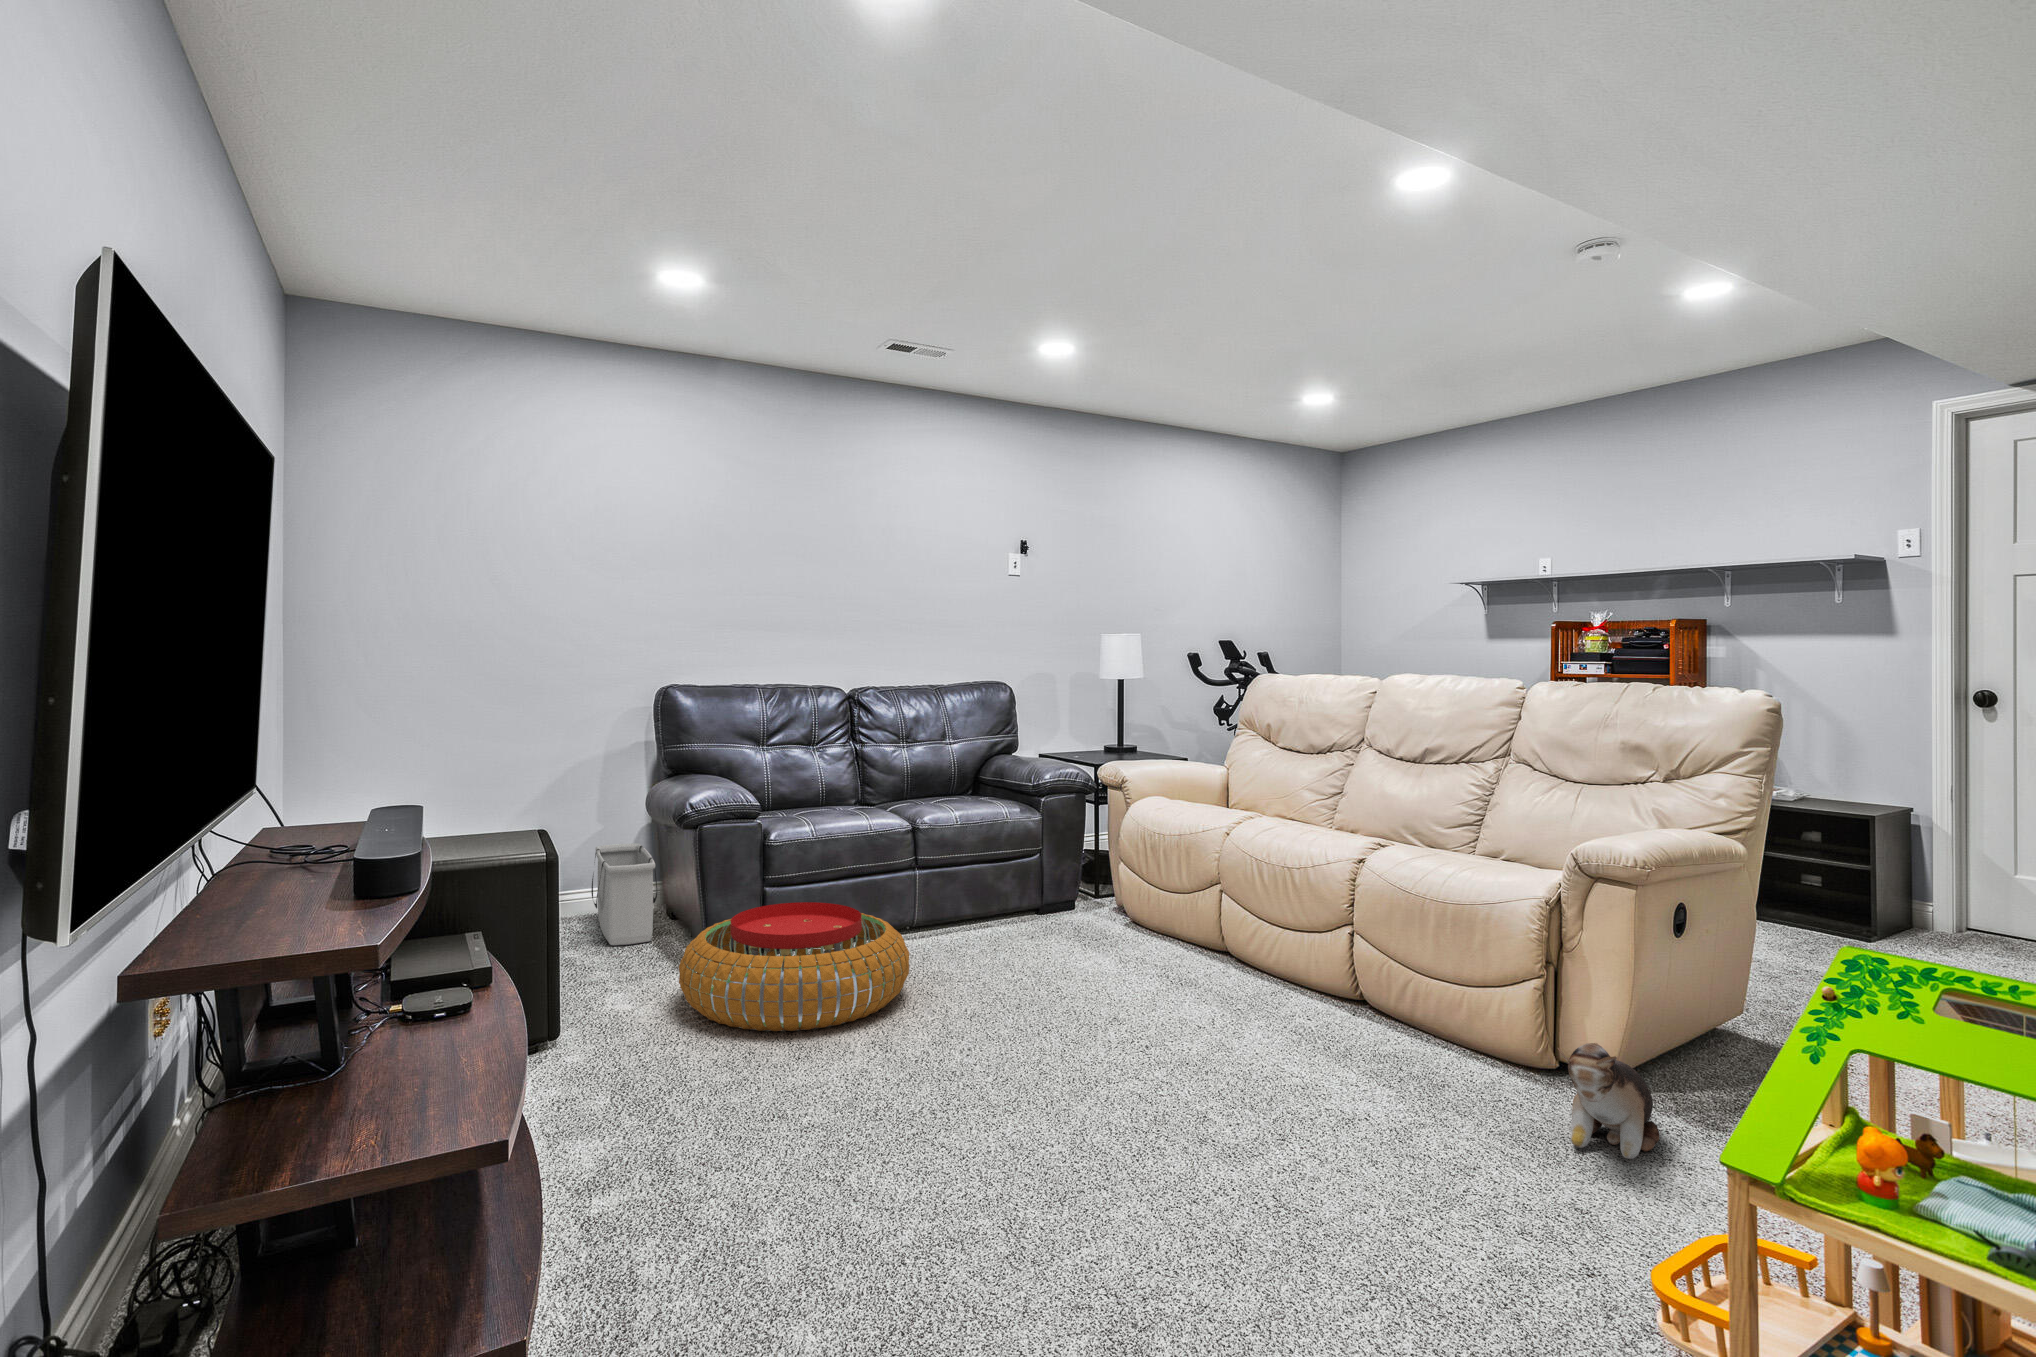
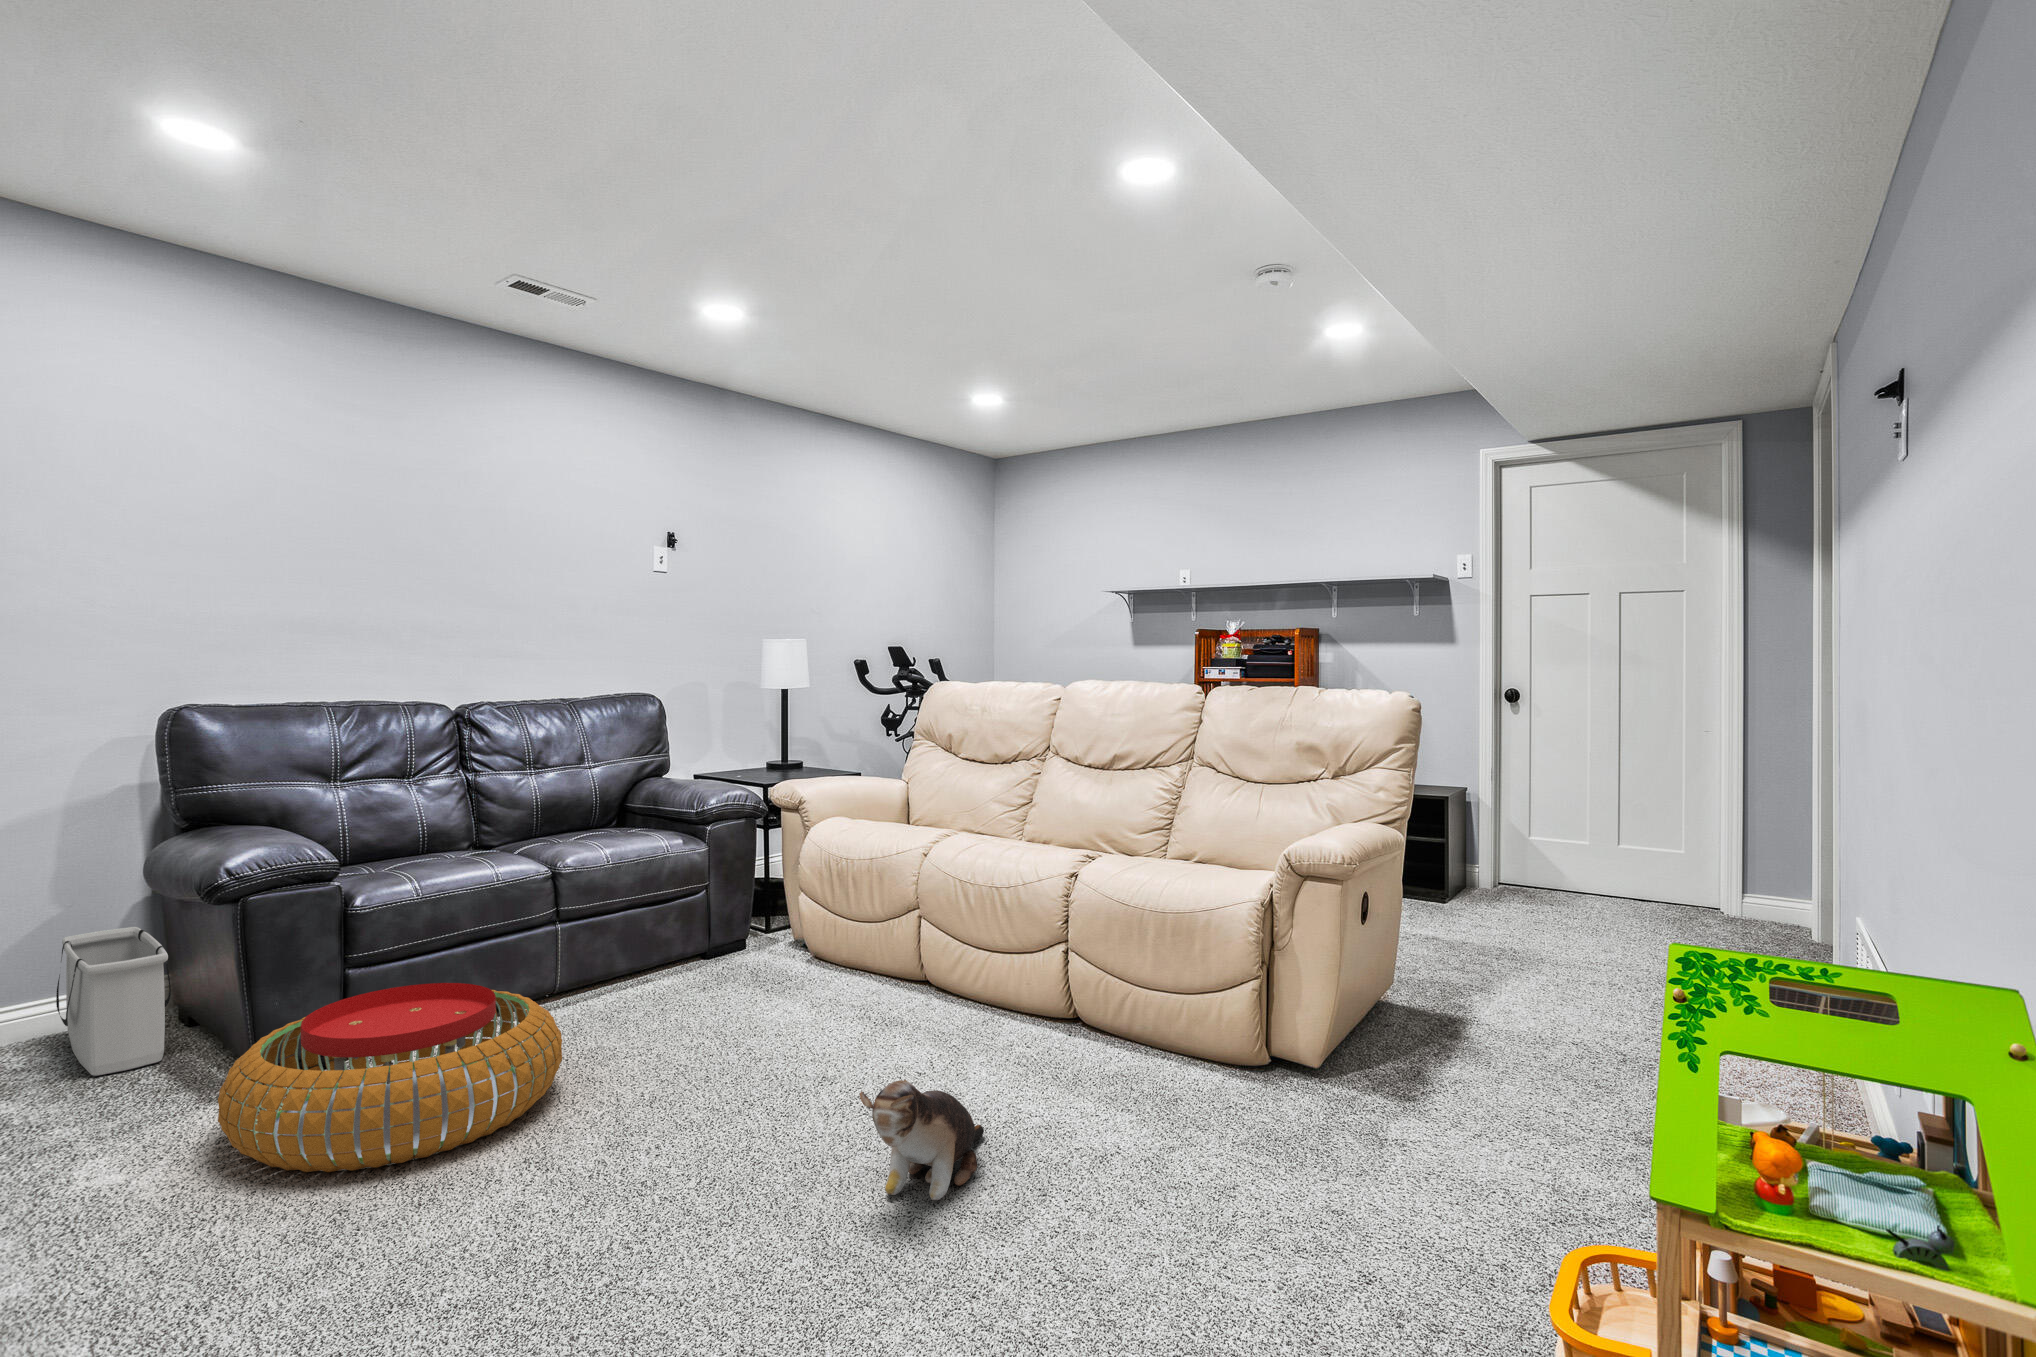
plush toy: present [1558,1043,1660,1159] -> present [860,1080,984,1200]

